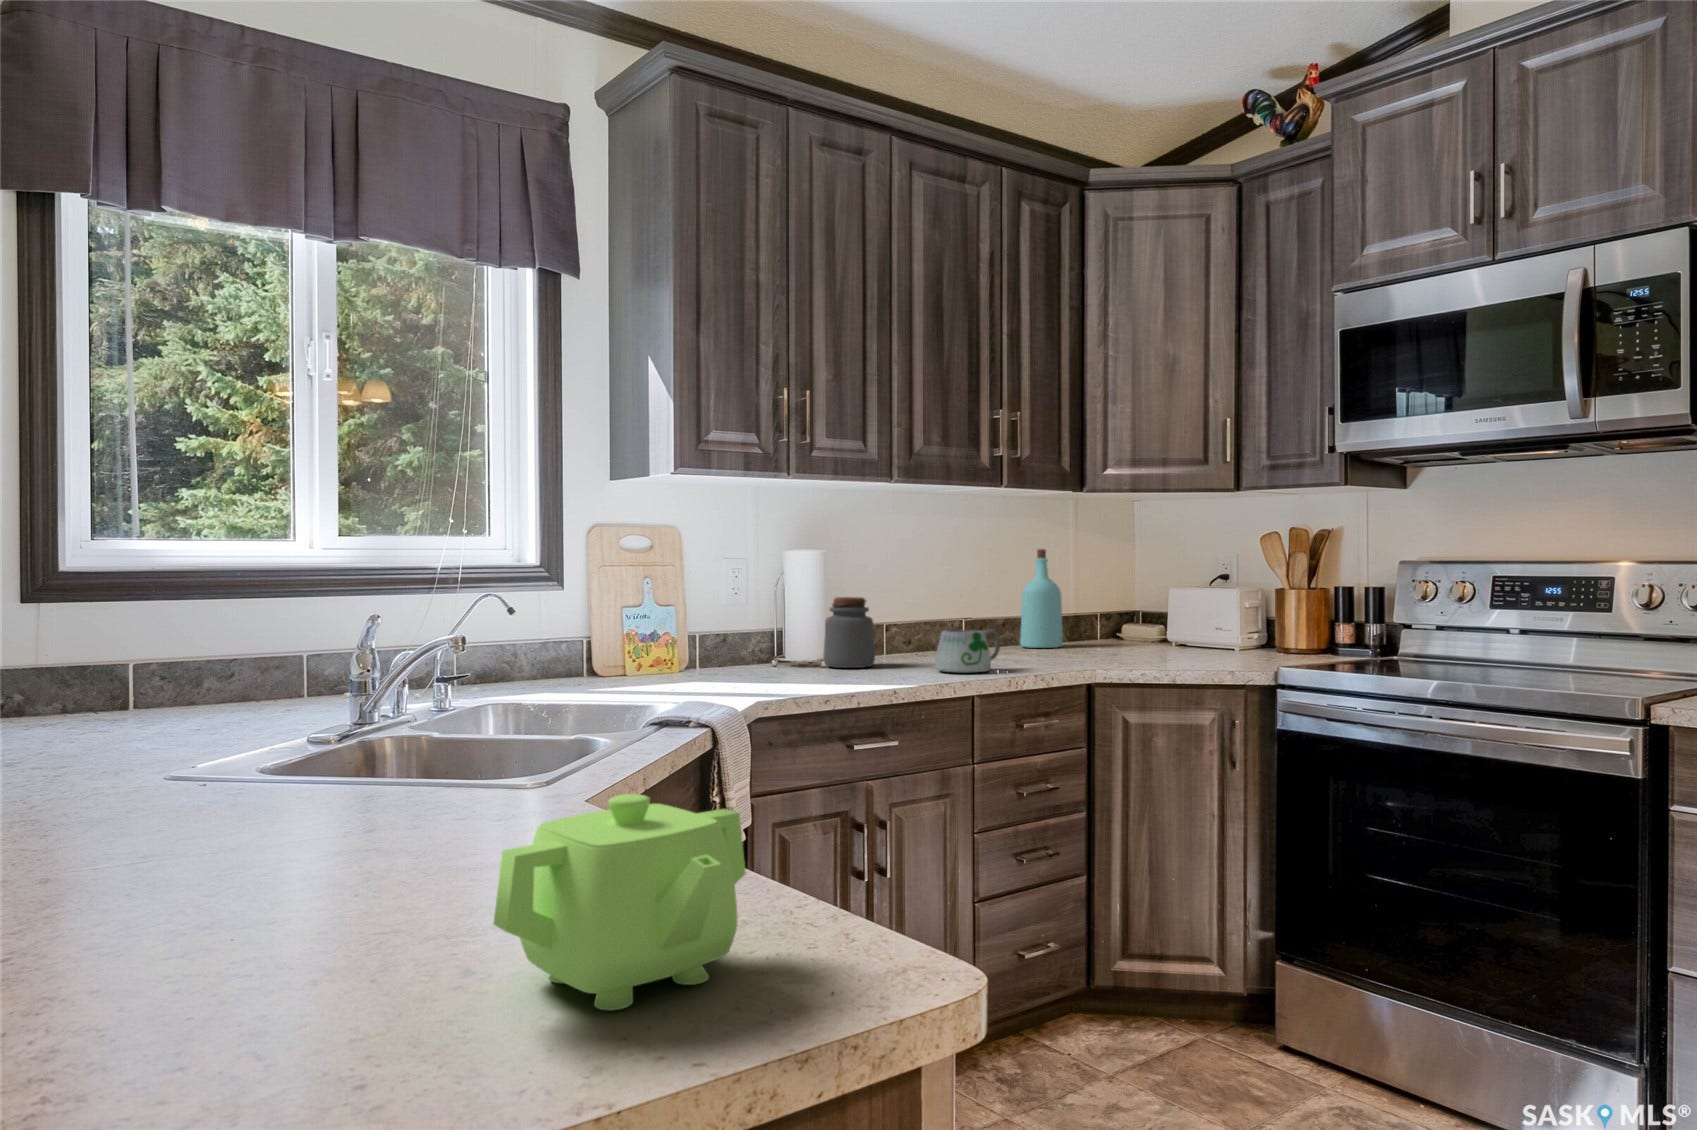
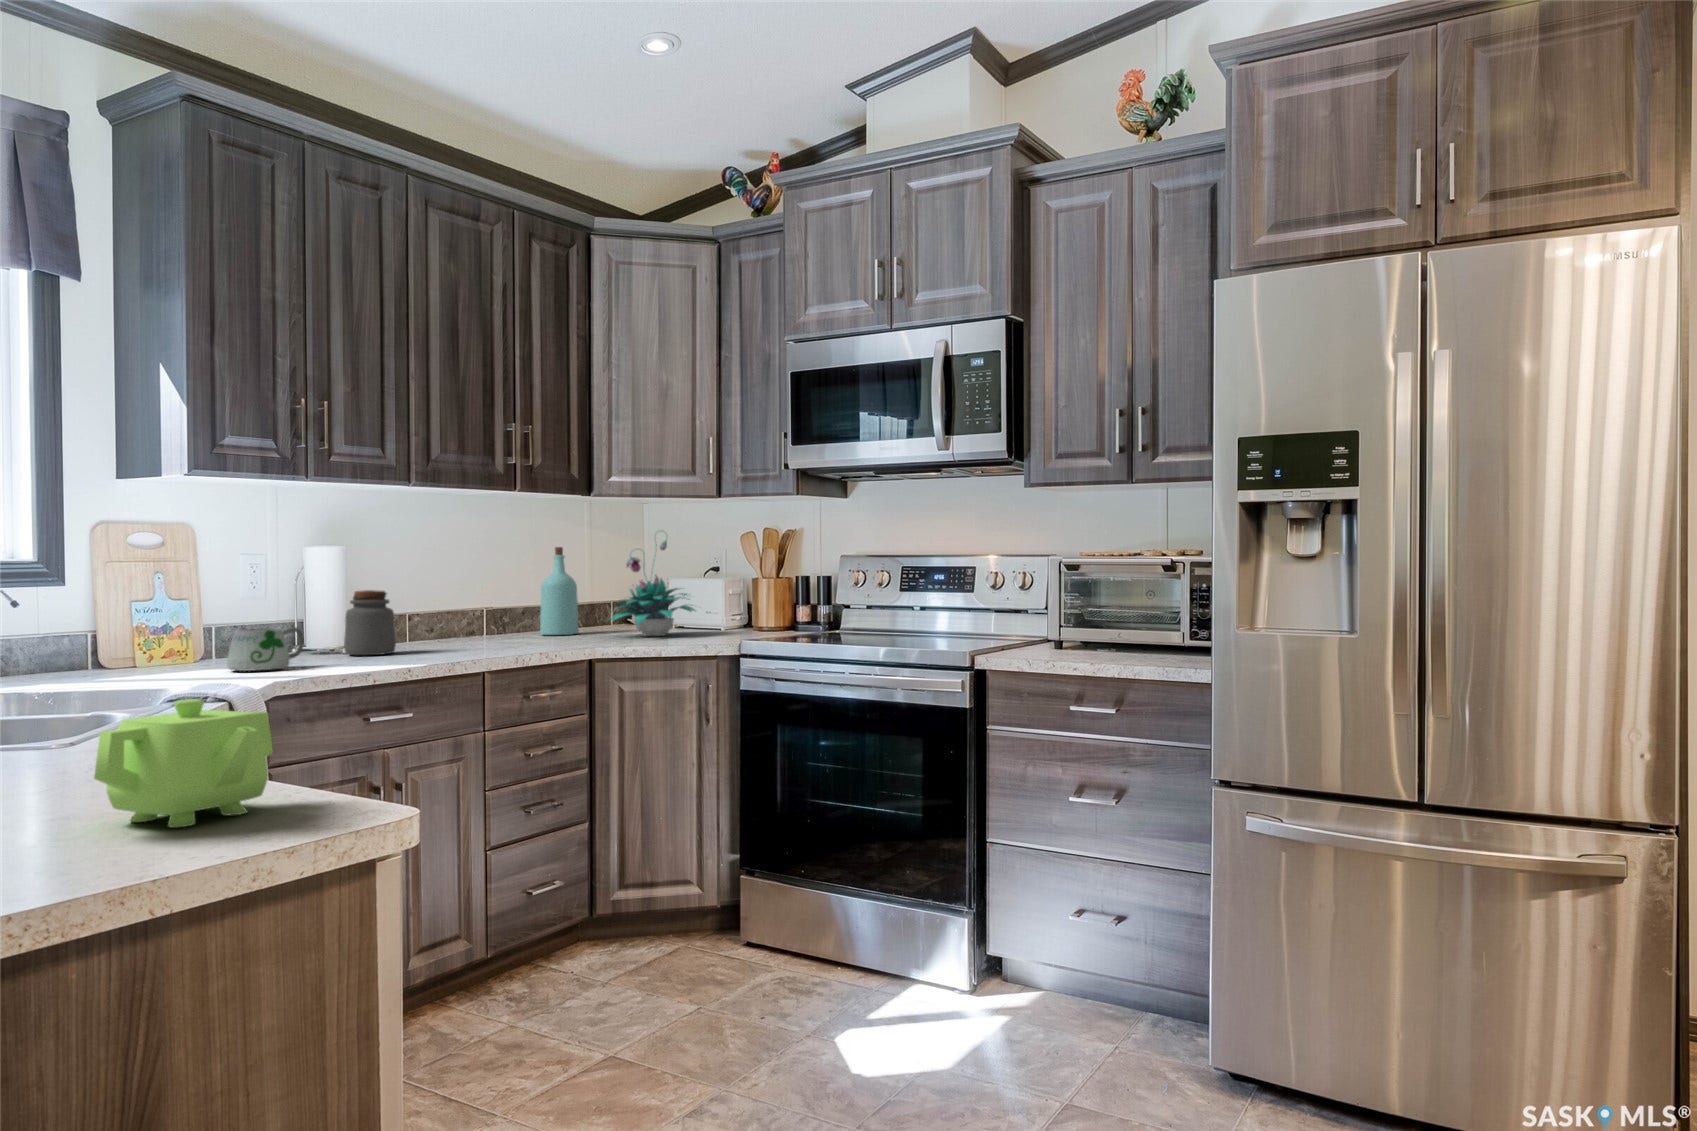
plant: none [1095,530,1216,654] -> present [612,537,695,636]
mug: present [935,629,1000,672] -> present [227,627,304,671]

